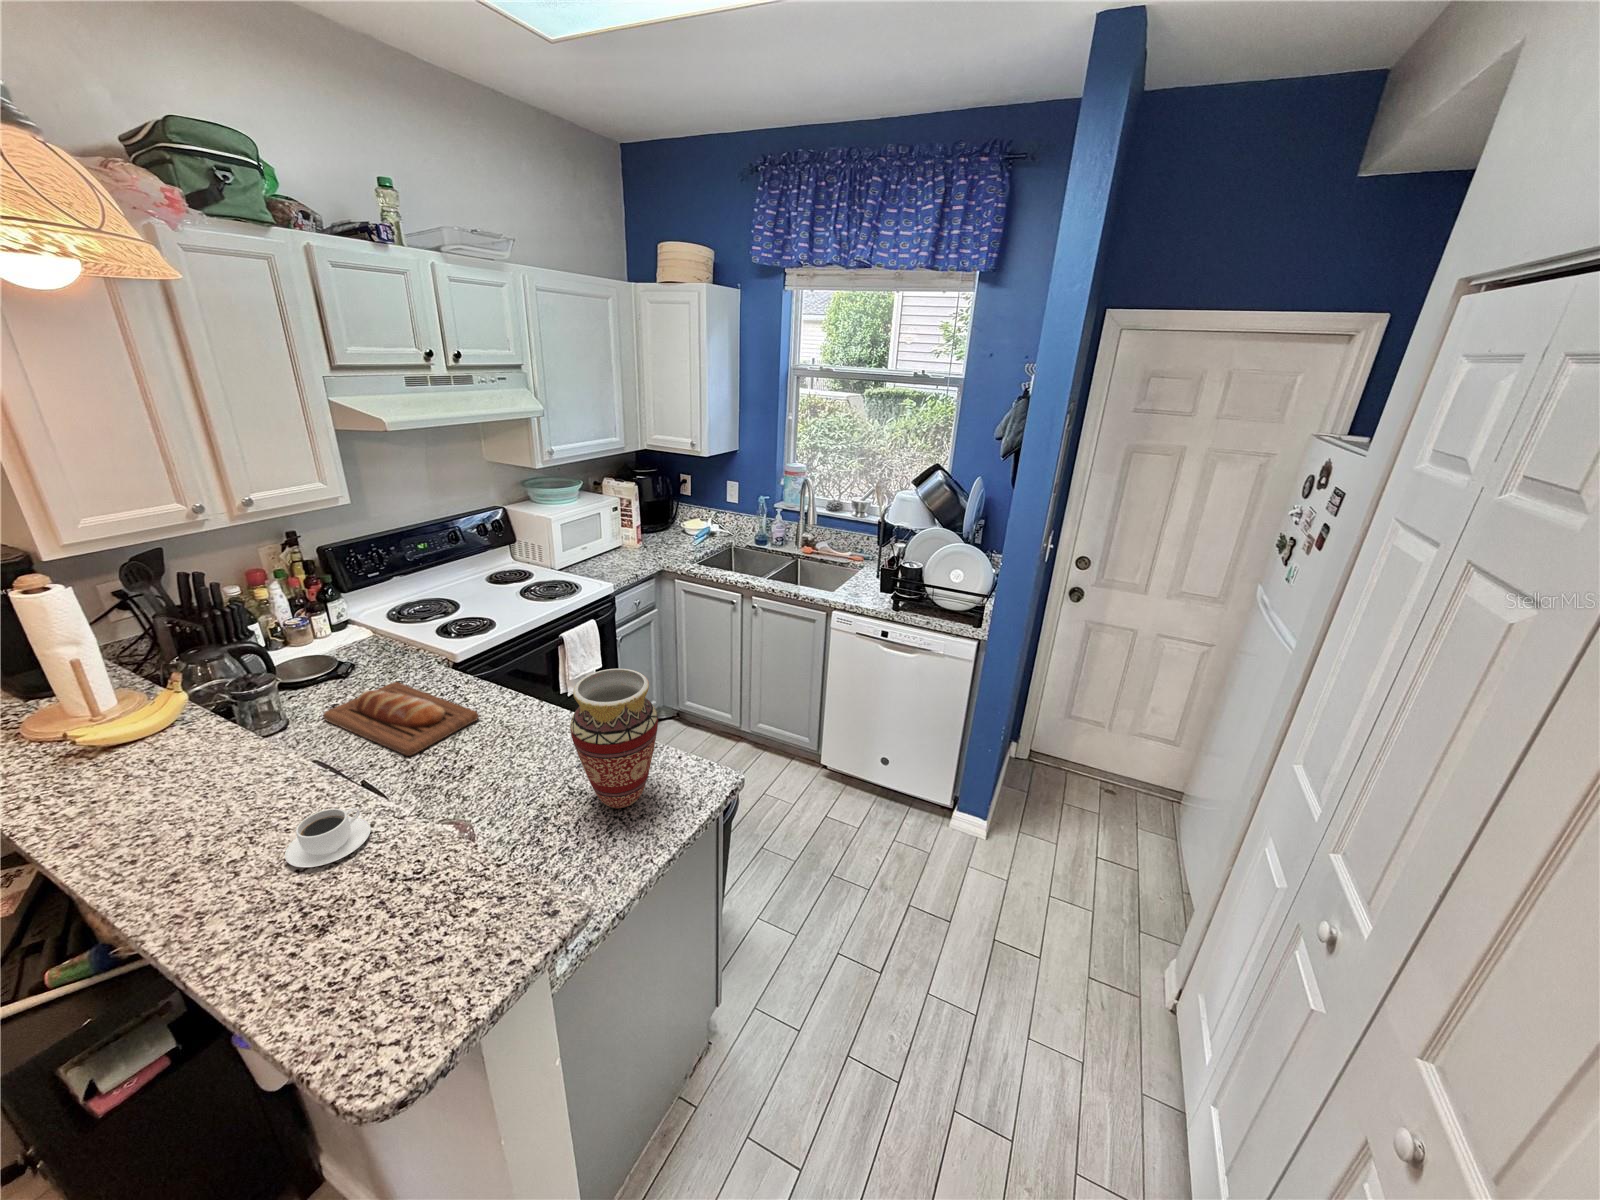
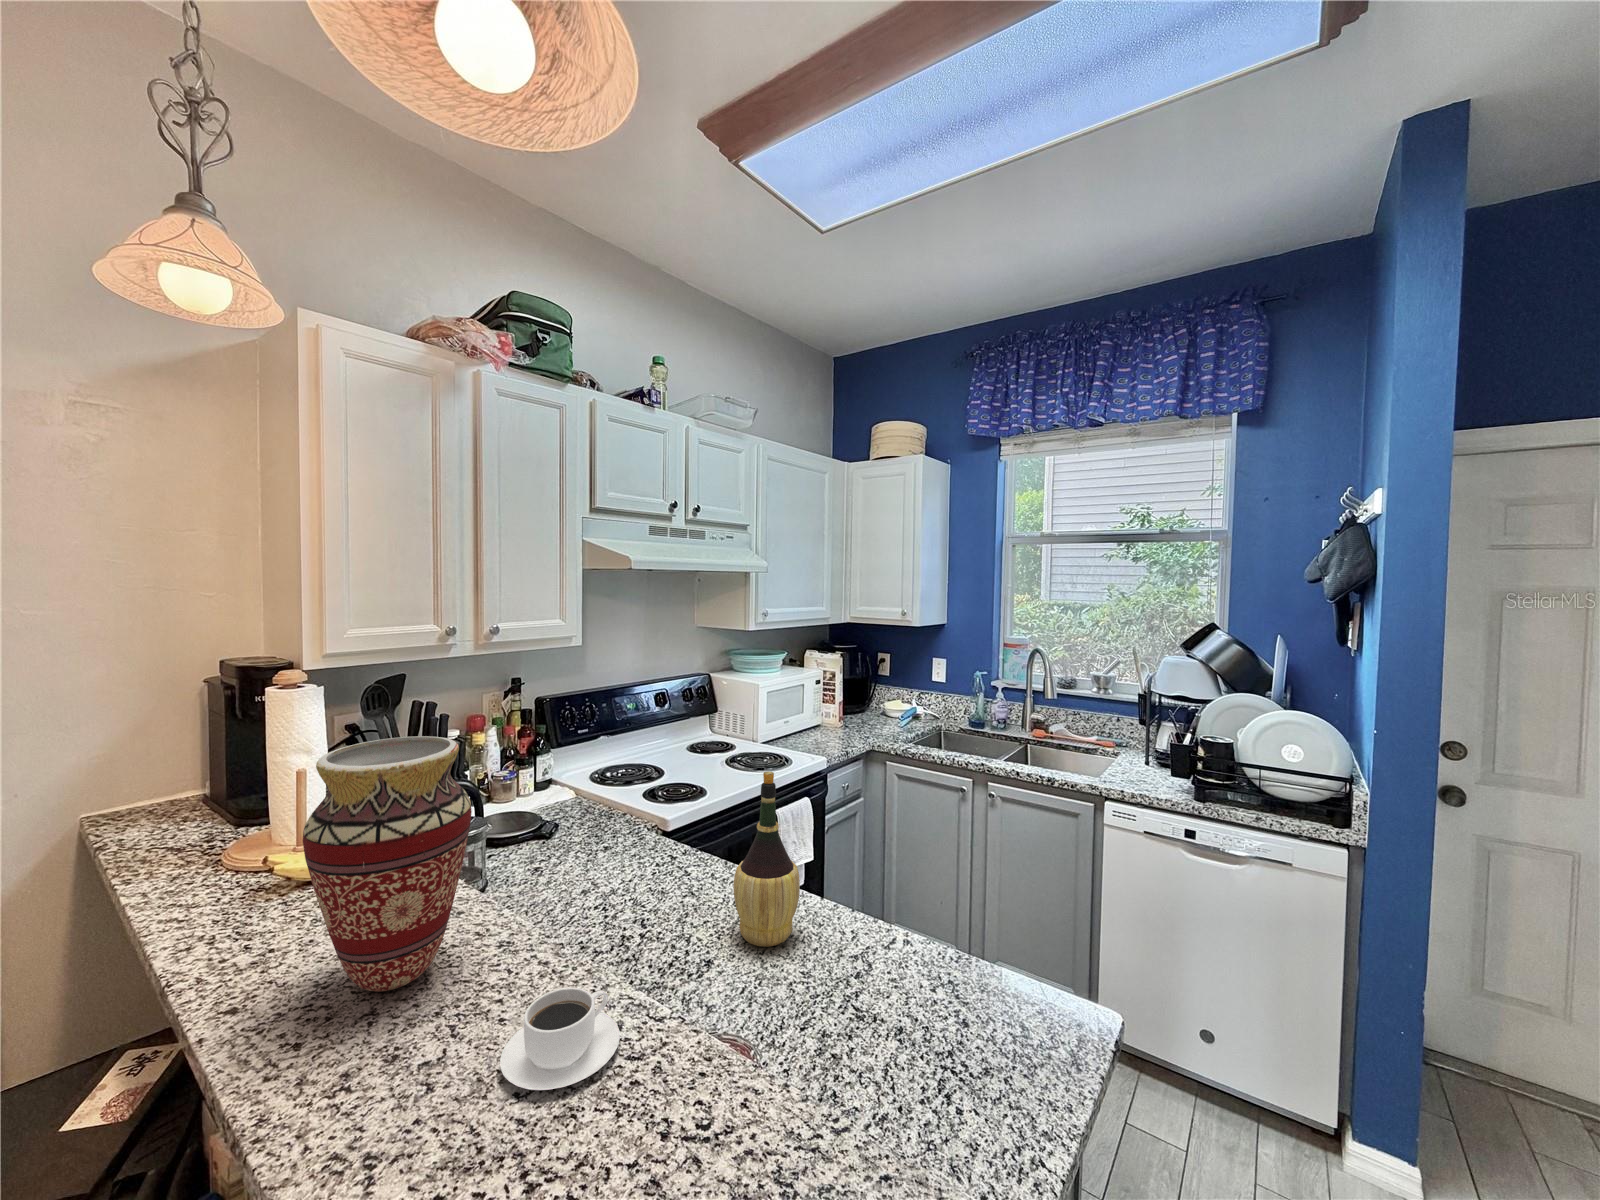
wine bottle: none [486,637,540,753] -> present [733,772,800,947]
vase: present [570,669,658,808] -> present [303,736,472,992]
bread loaf: present [323,682,479,756] -> none [527,844,709,937]

